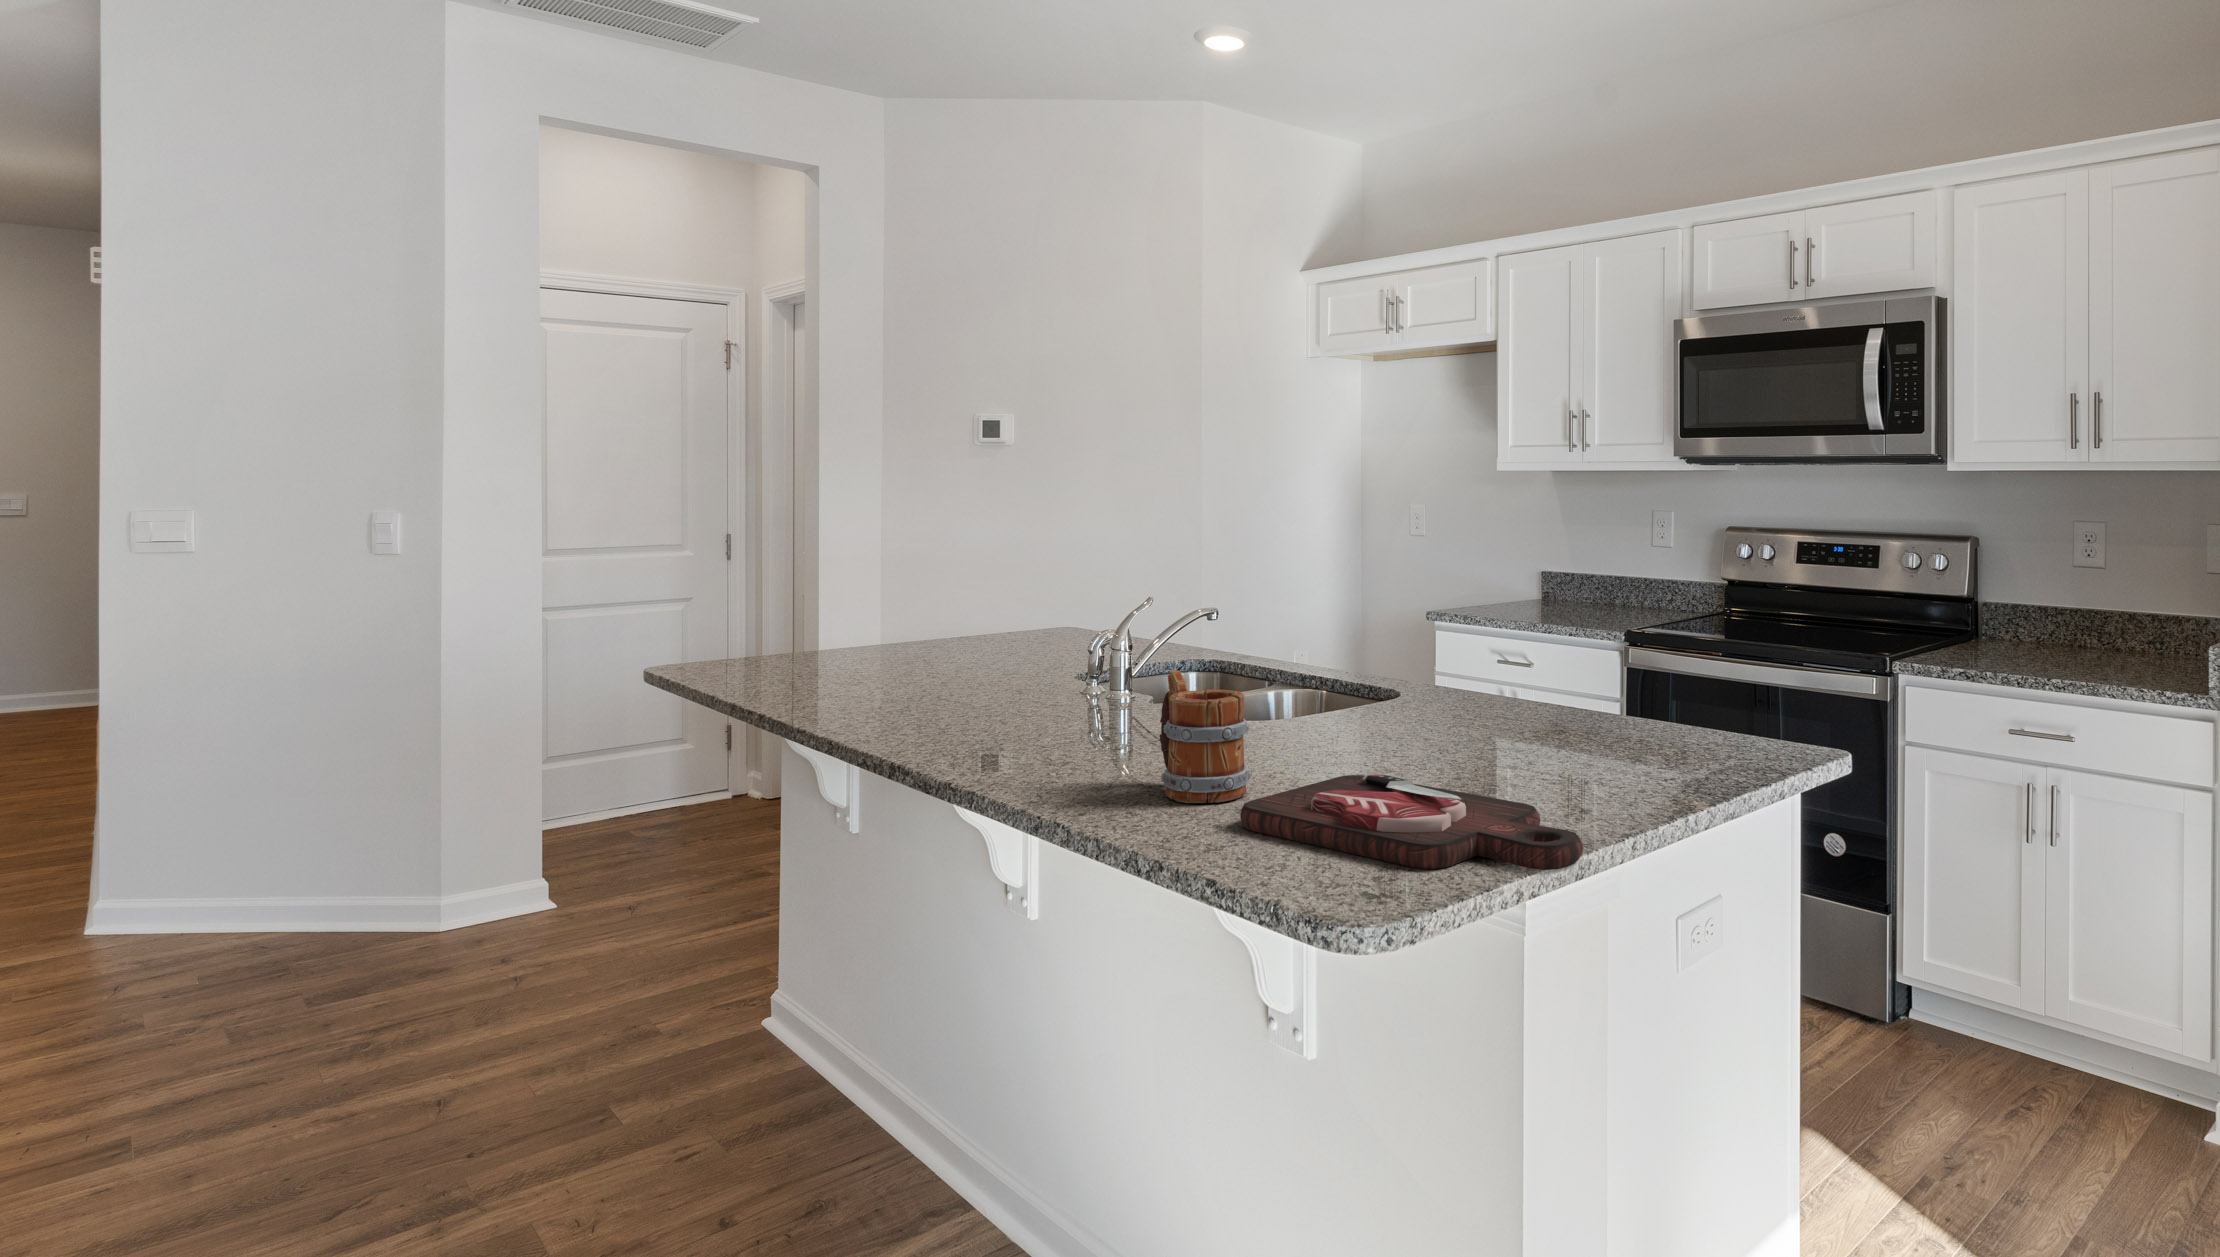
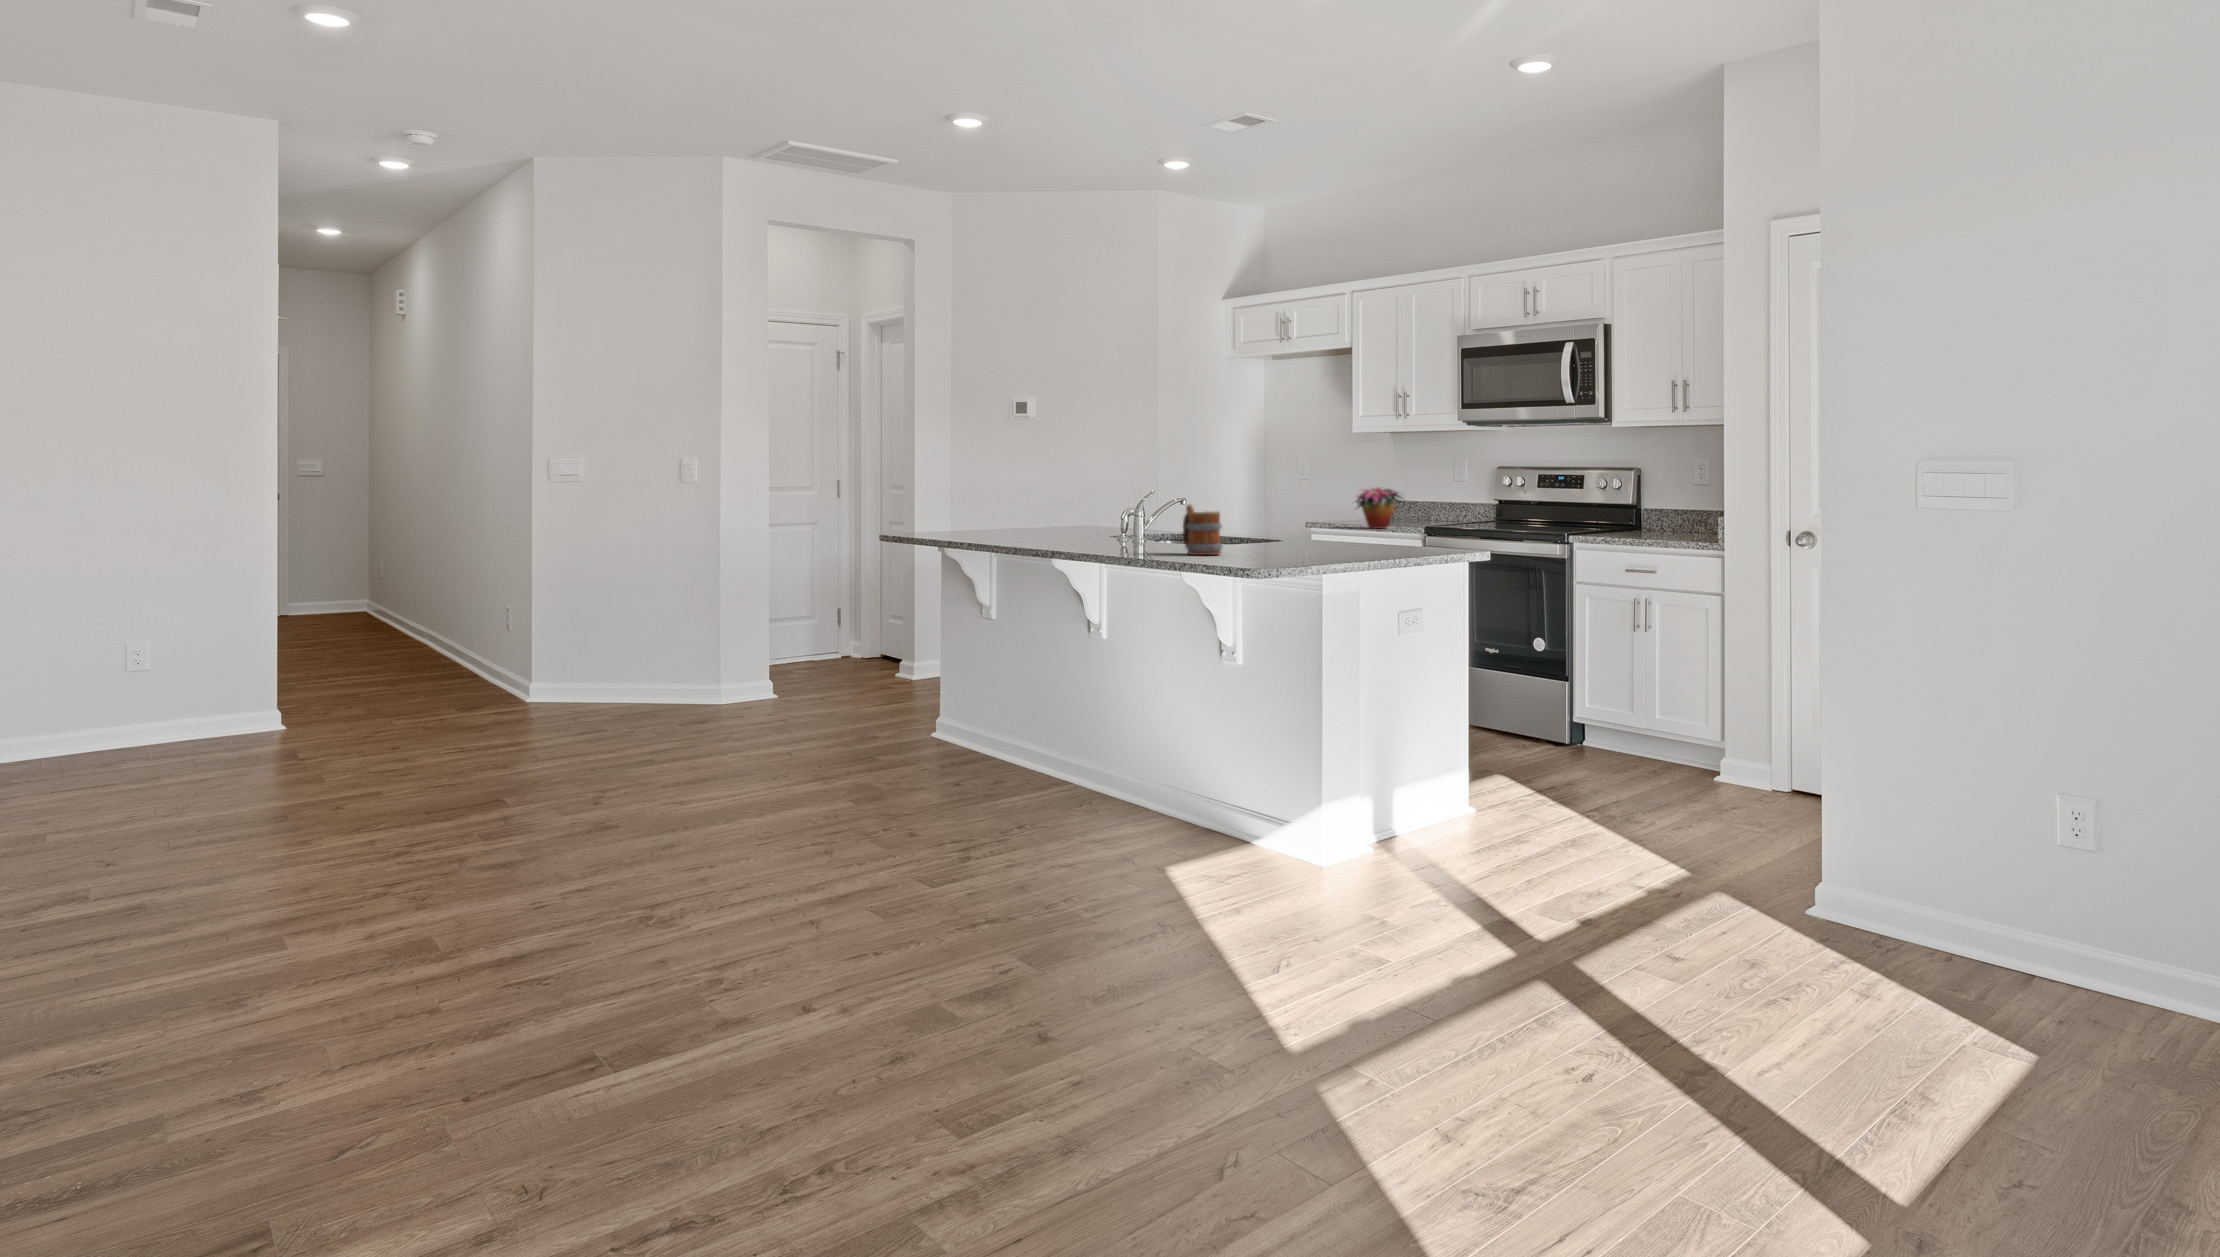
flower arrangement: none [1489,553,1587,619] -> present [1356,487,1402,529]
cutting board: present [1240,774,1584,870] -> none [1222,542,1356,563]

